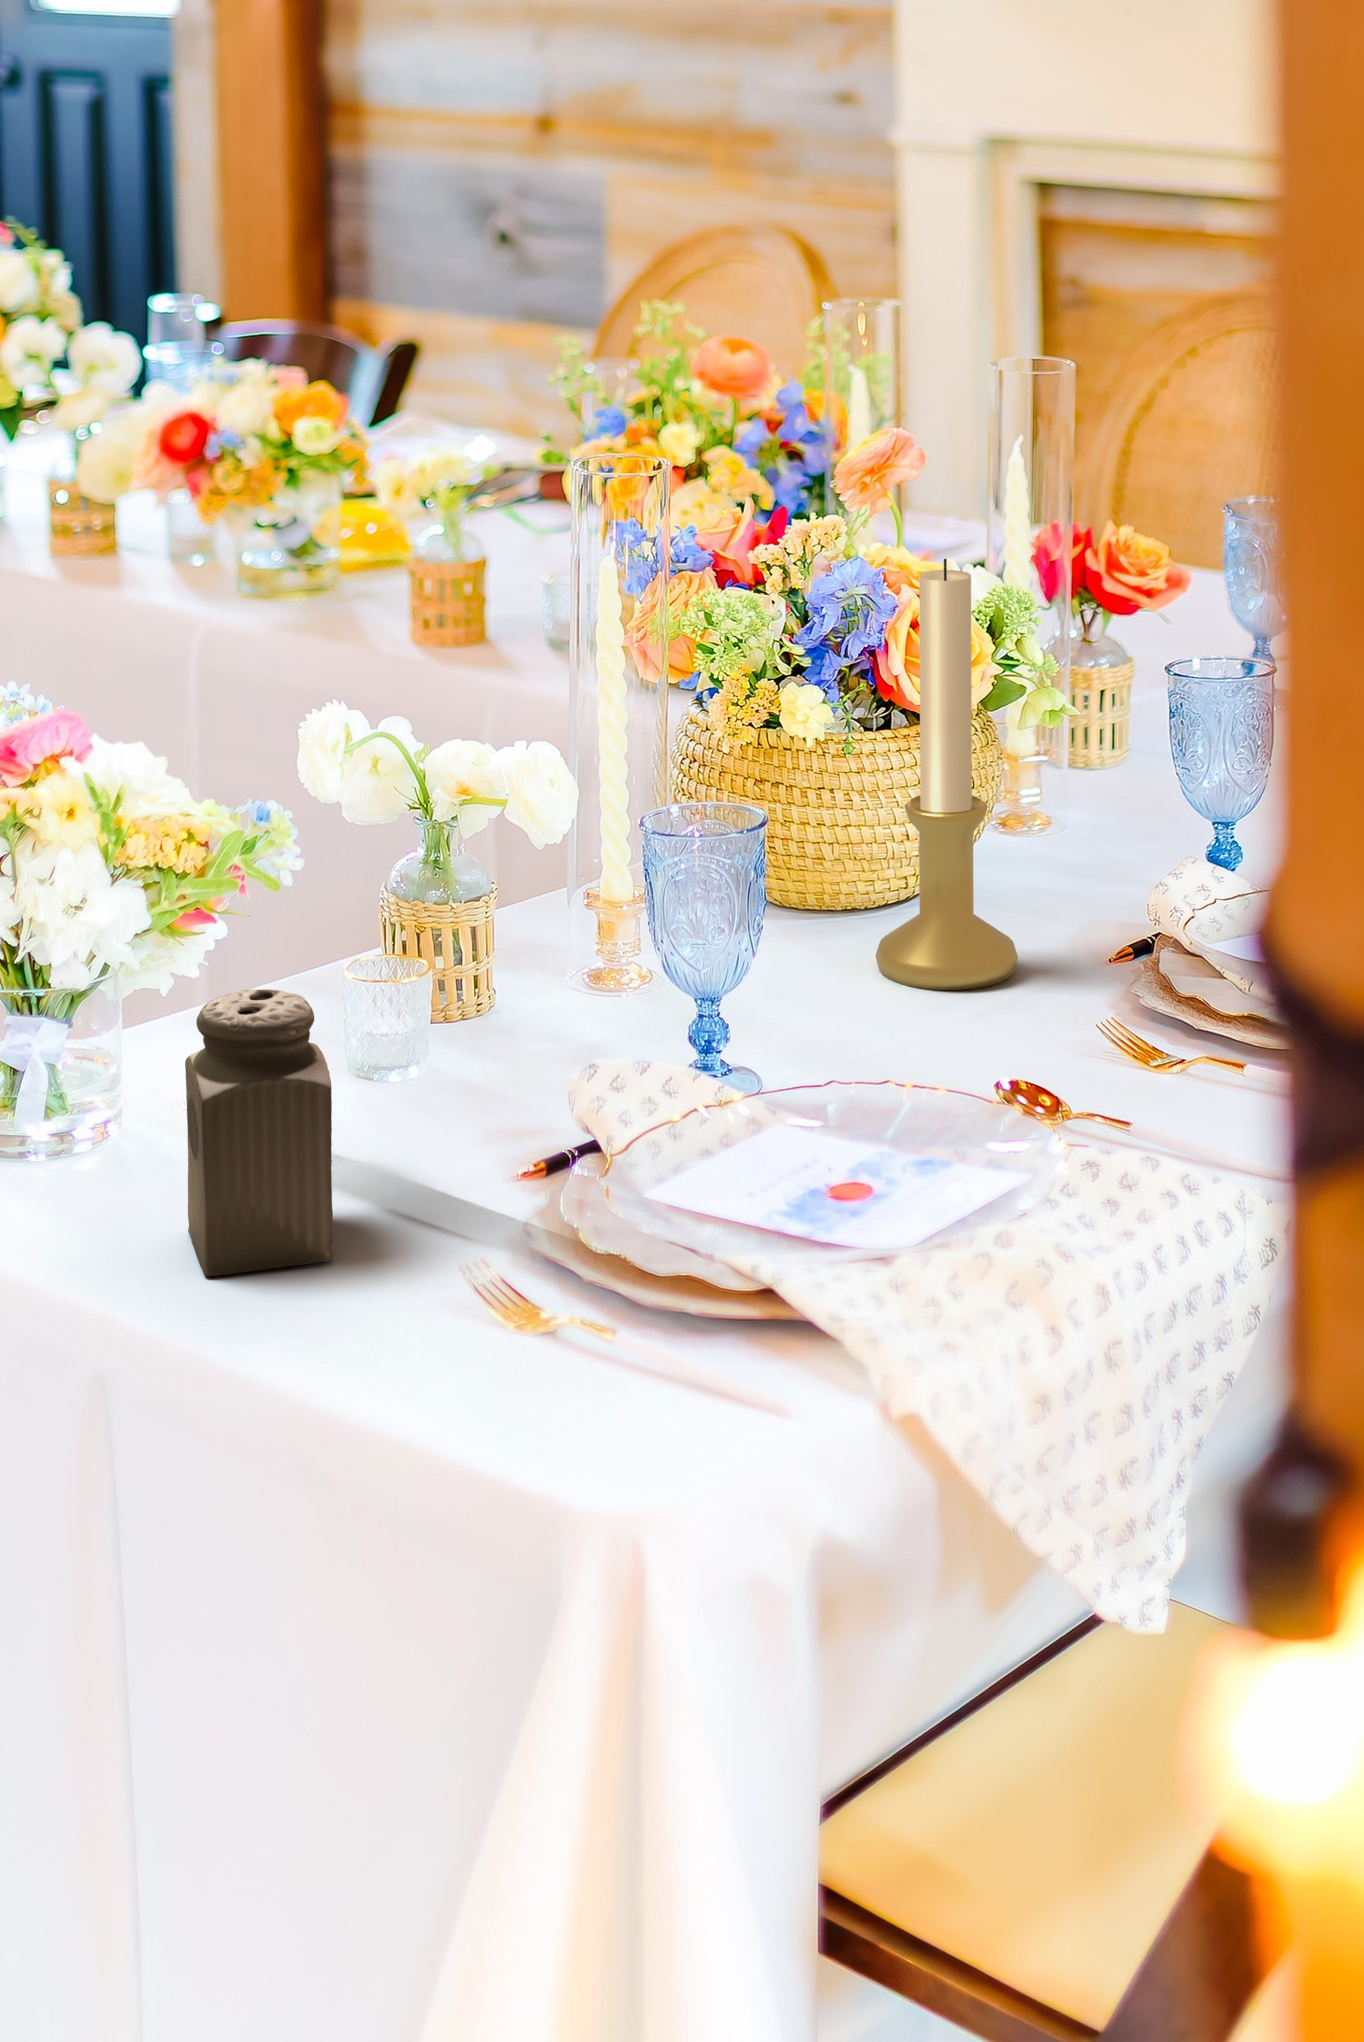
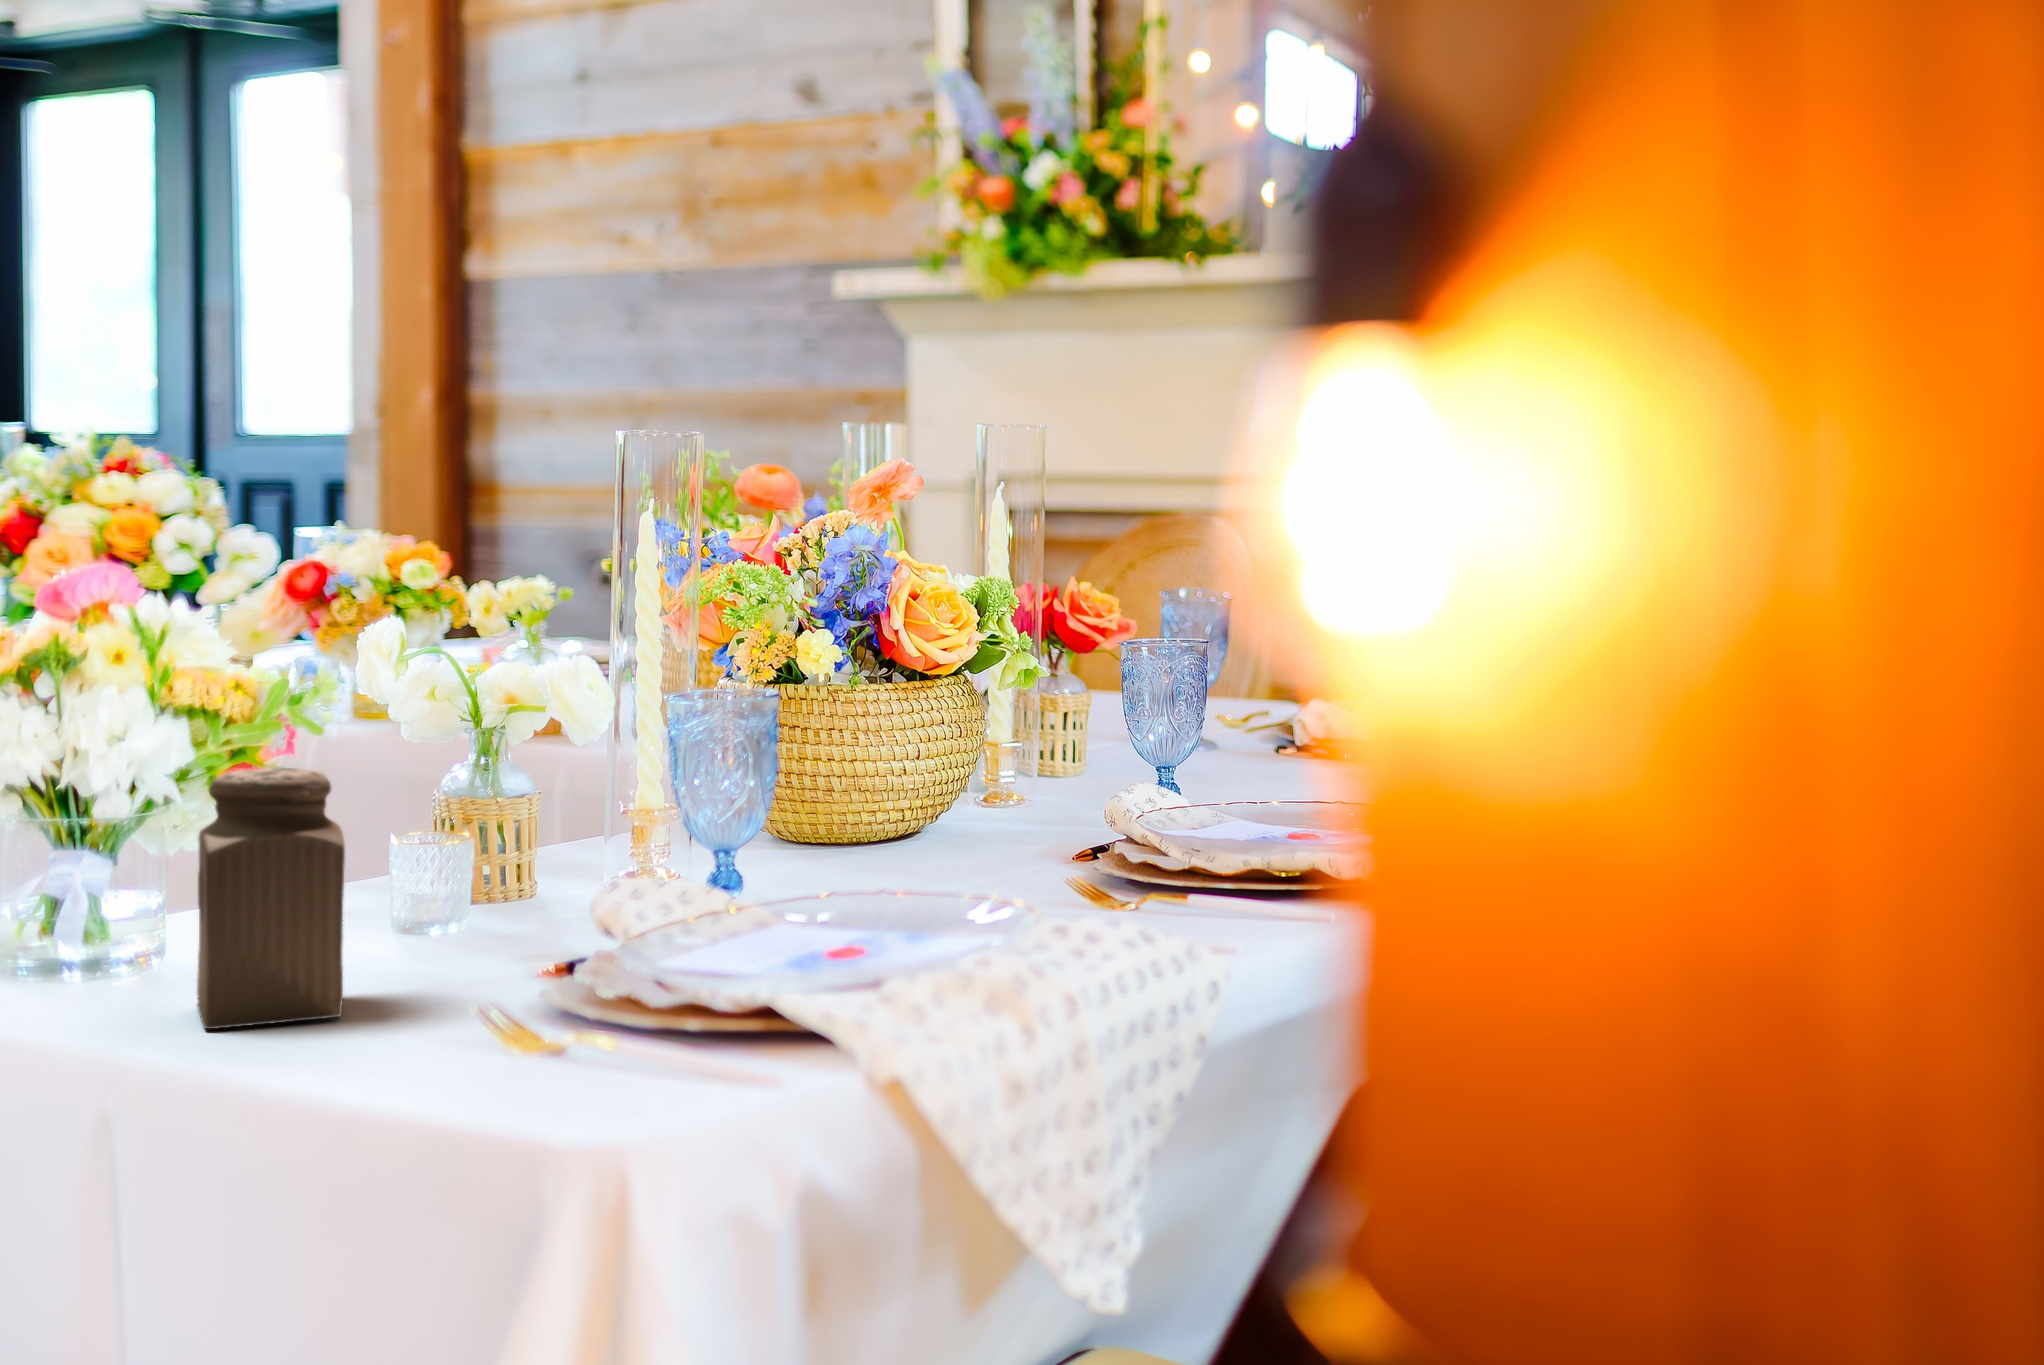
candle holder: present [876,559,1018,990] -> none [878,511,1001,874]

